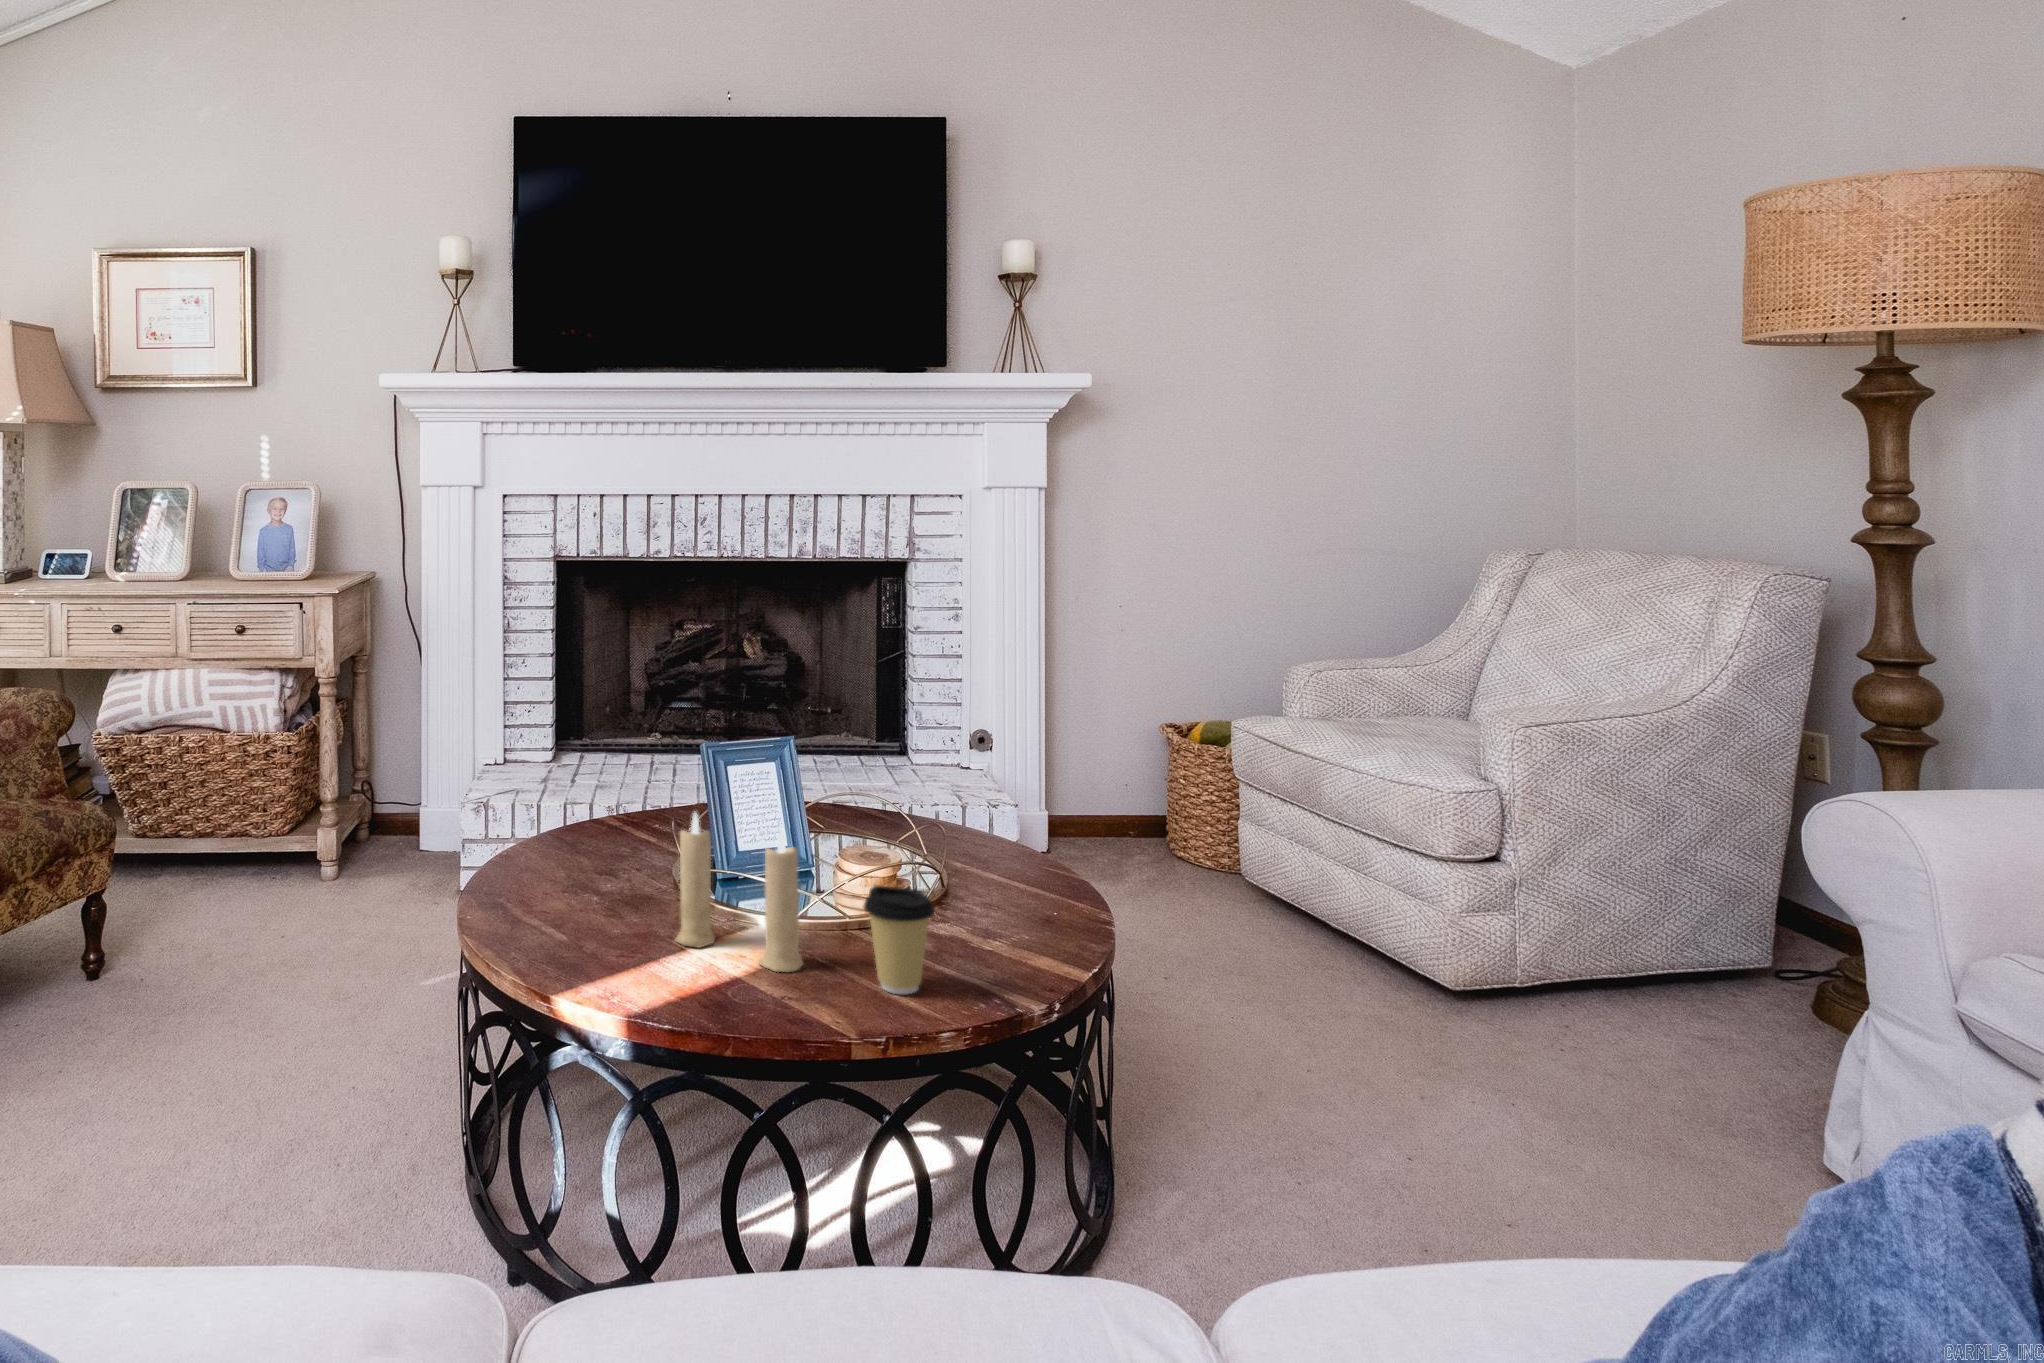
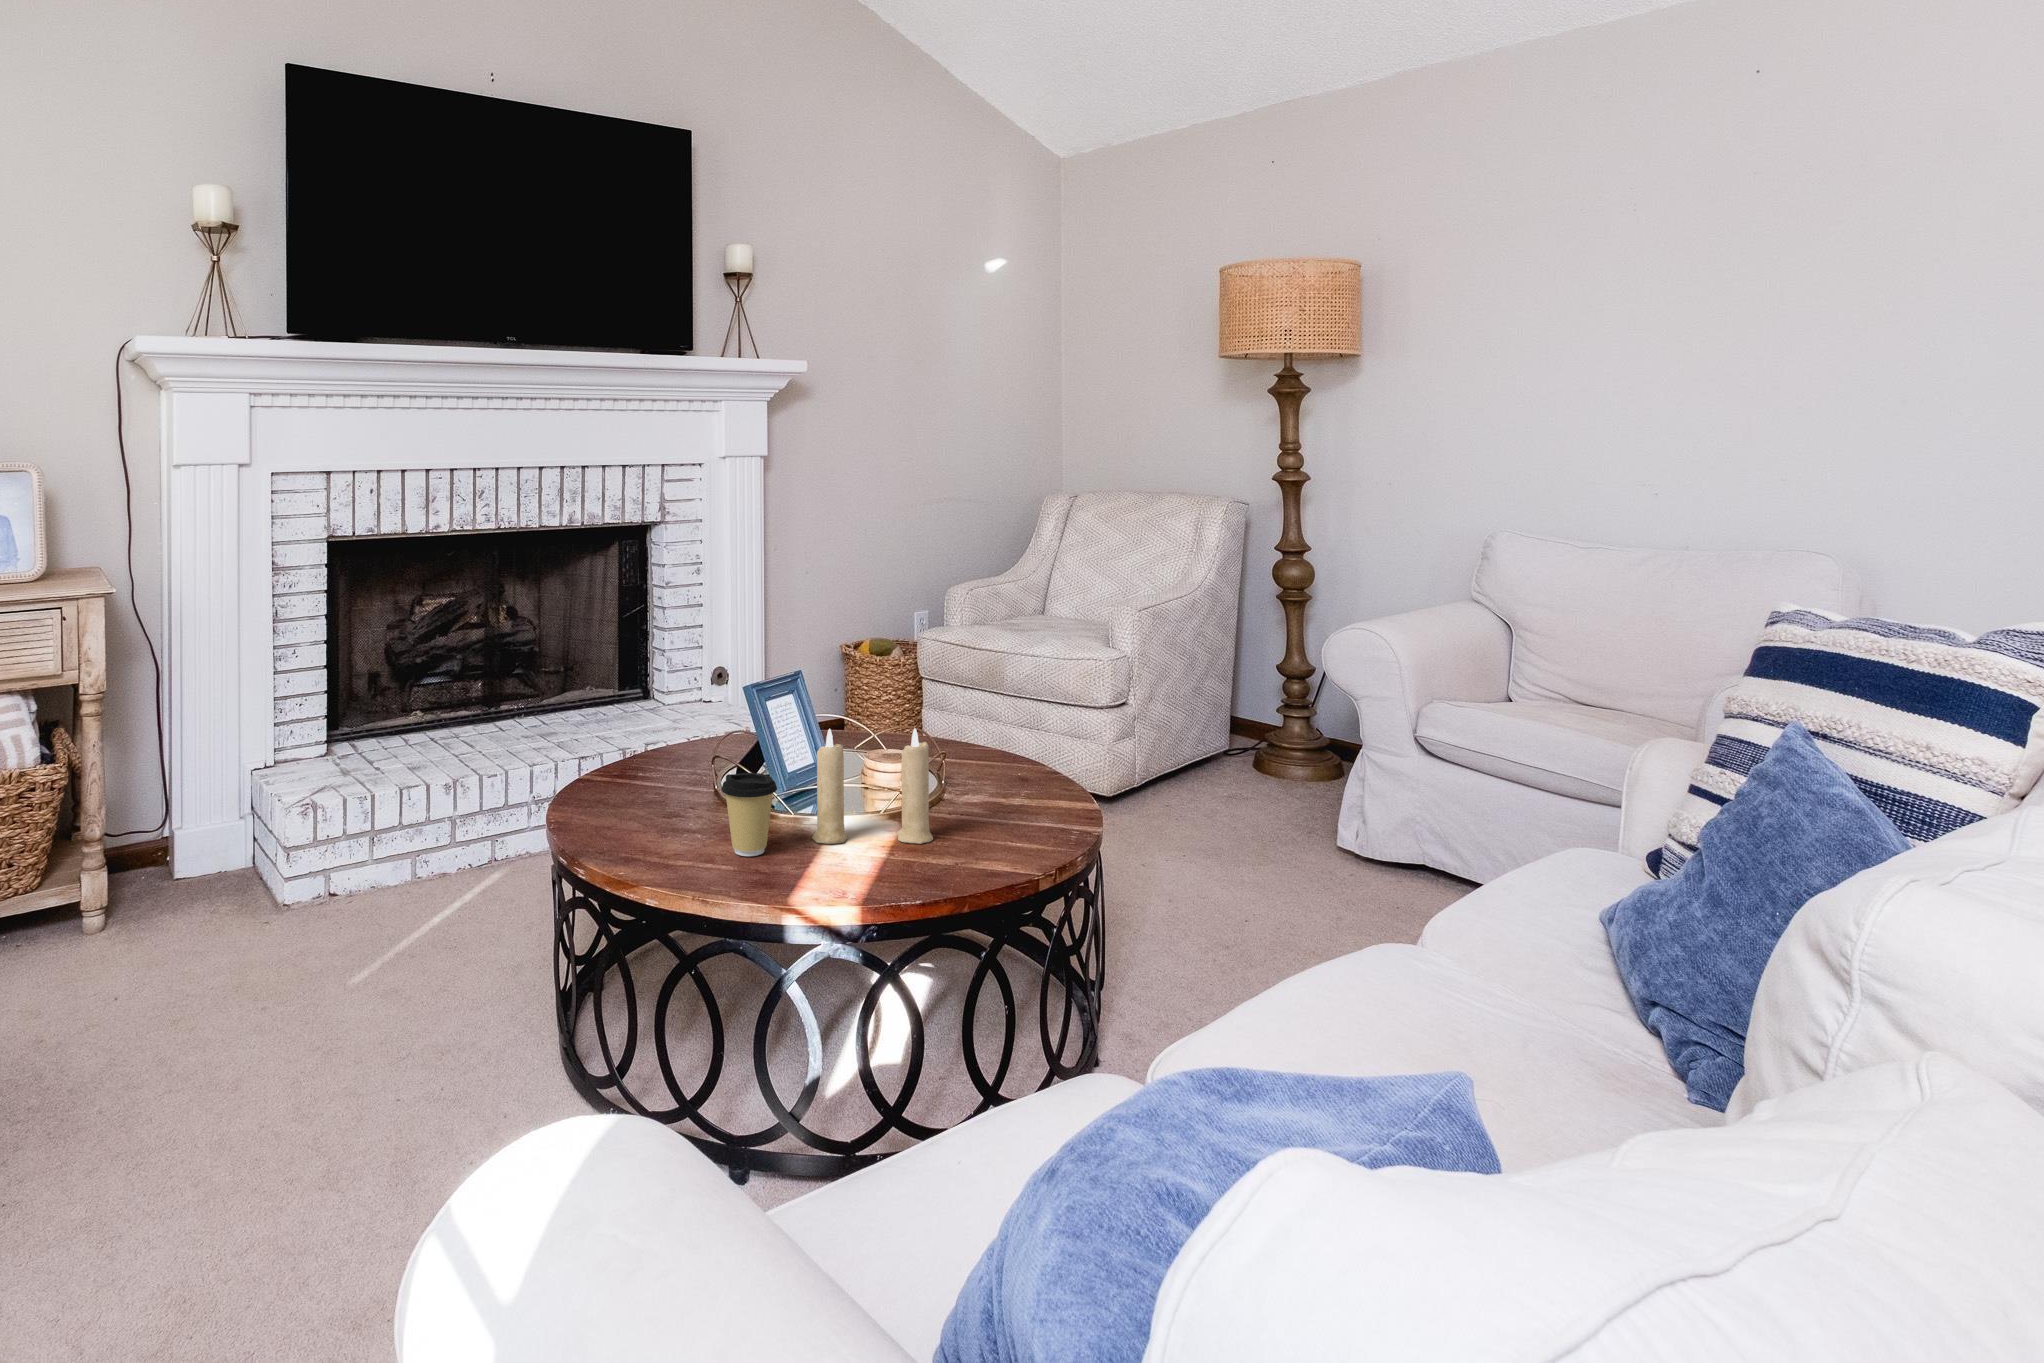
coffee cup: present [864,885,934,994] -> present [721,773,777,856]

